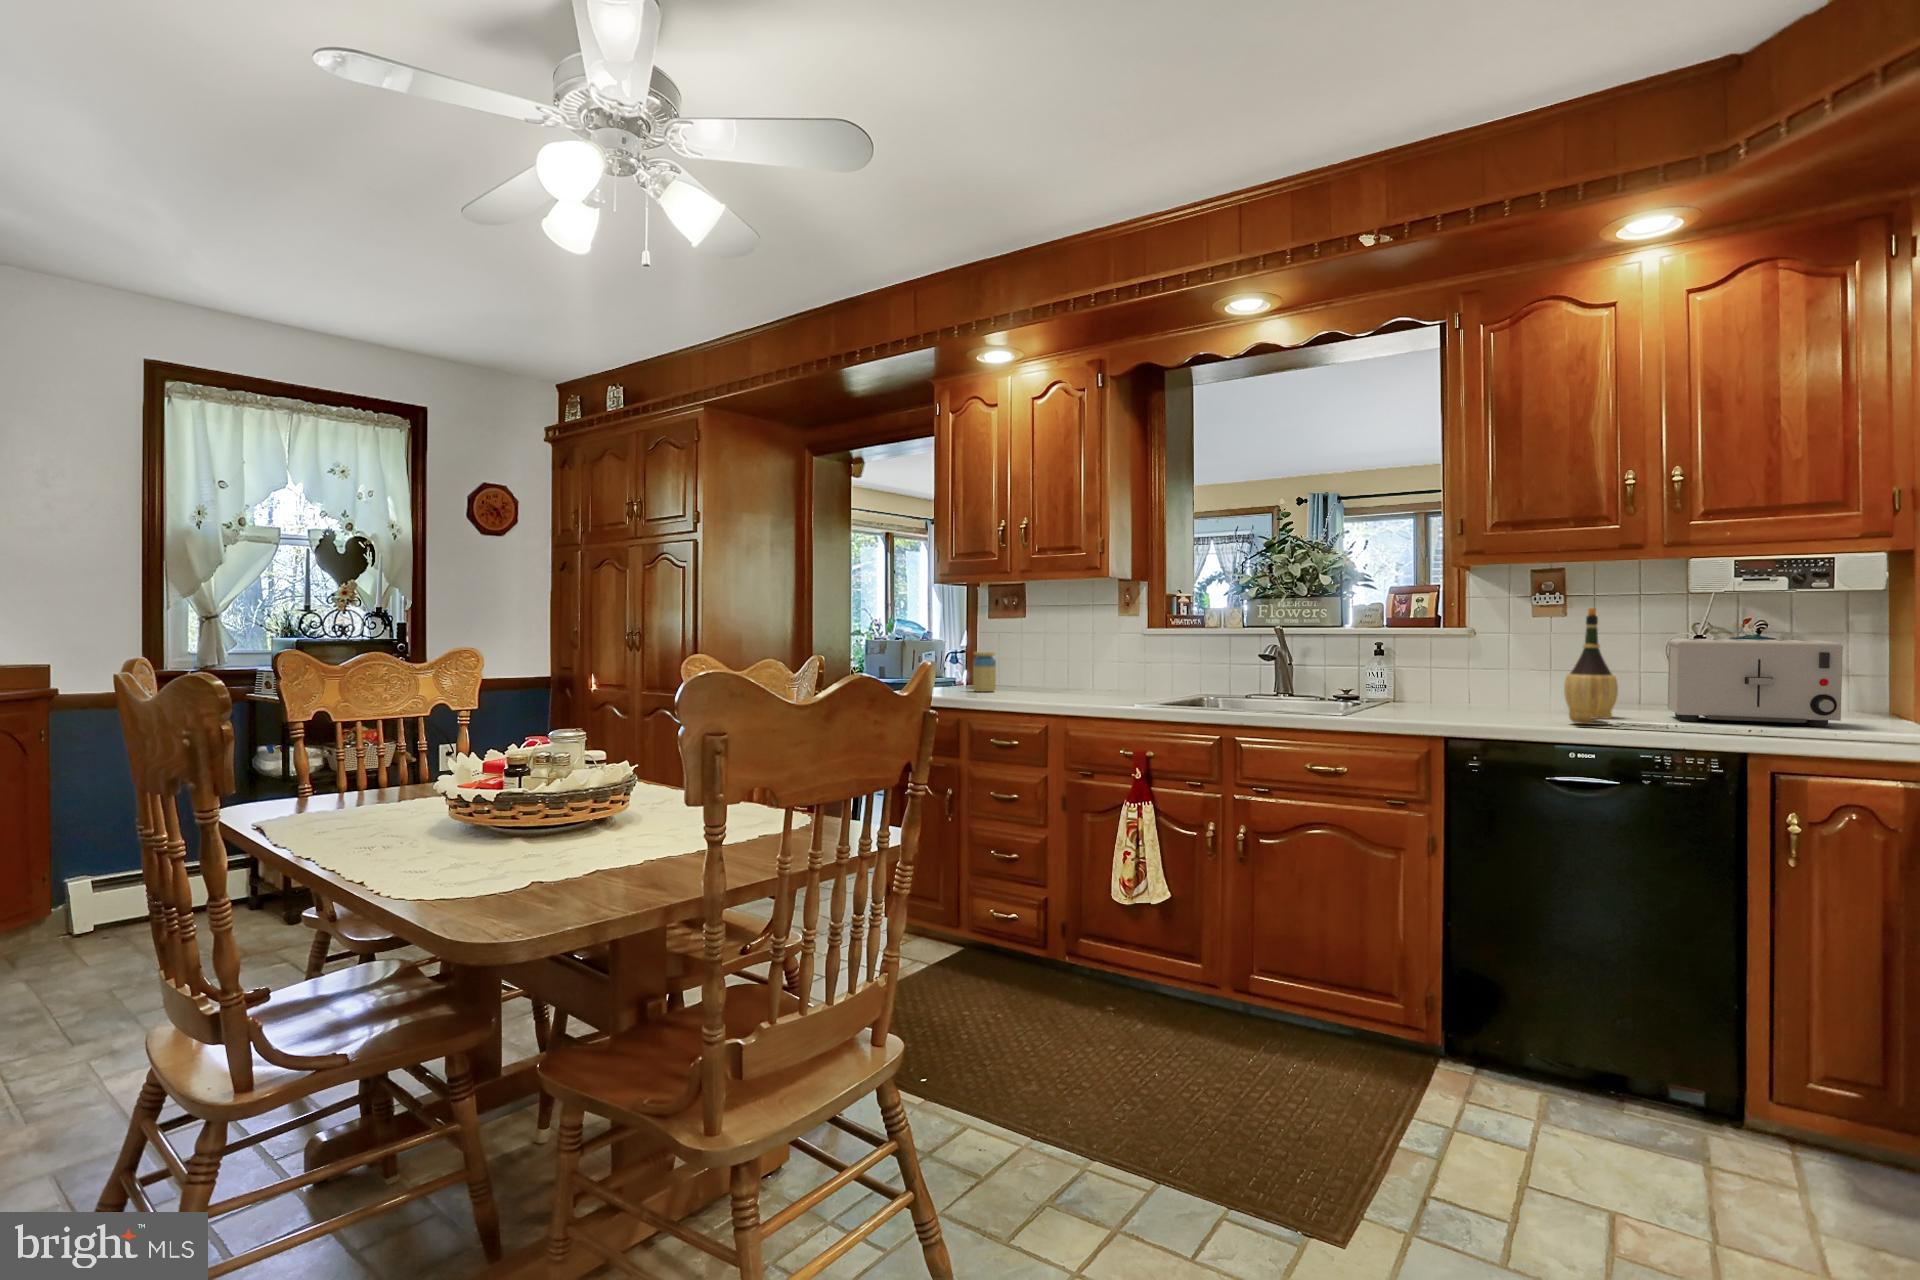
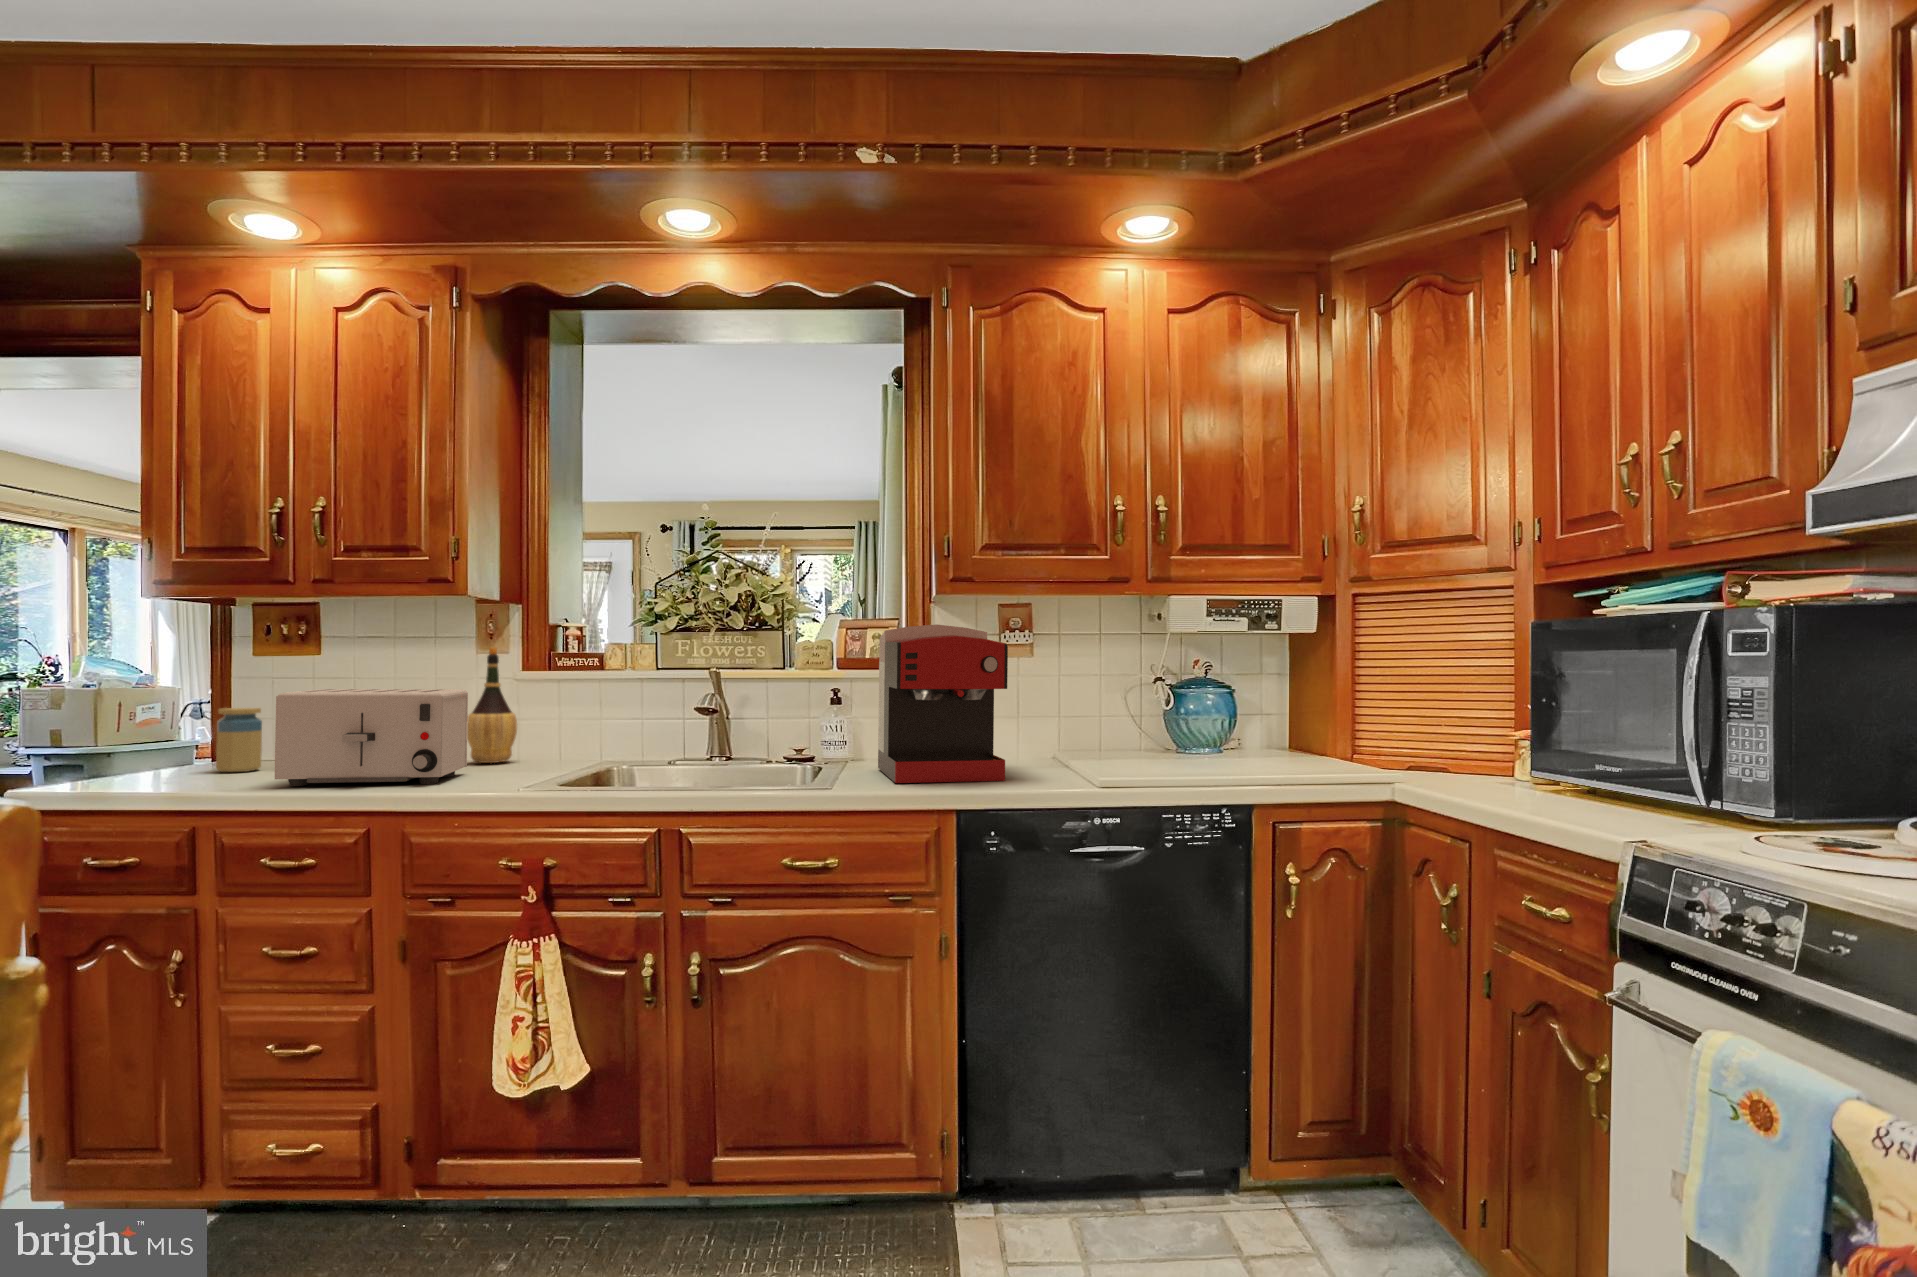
coffee maker: none [1395,591,1496,721] -> present [878,625,1008,783]
wine bottle: present [1564,608,1618,724] -> present [467,647,517,763]
toaster: present [1668,639,1843,727] -> present [275,689,468,786]

